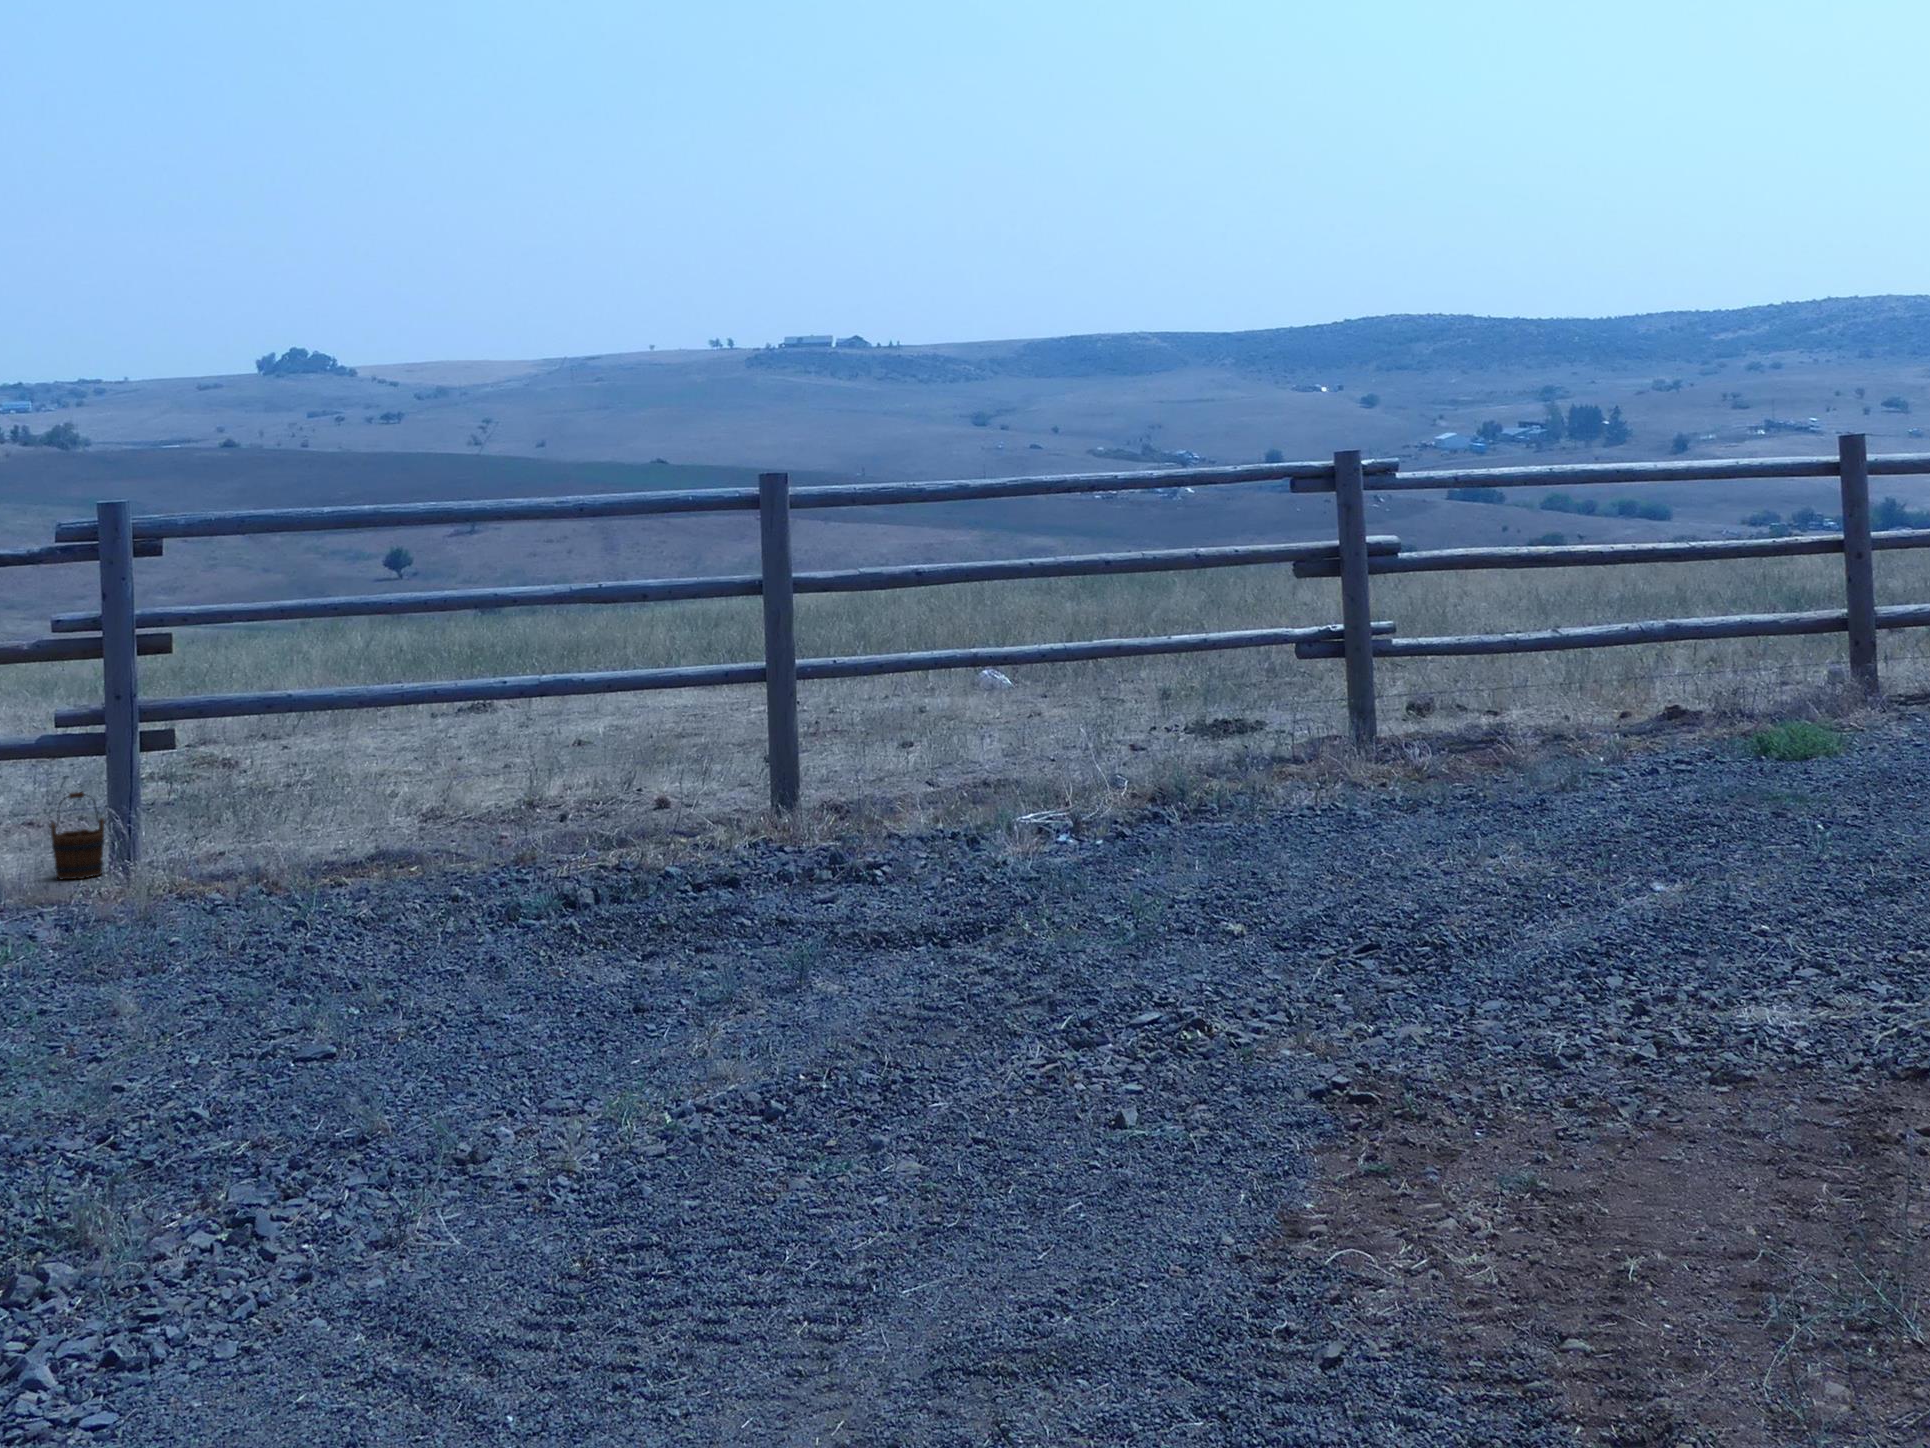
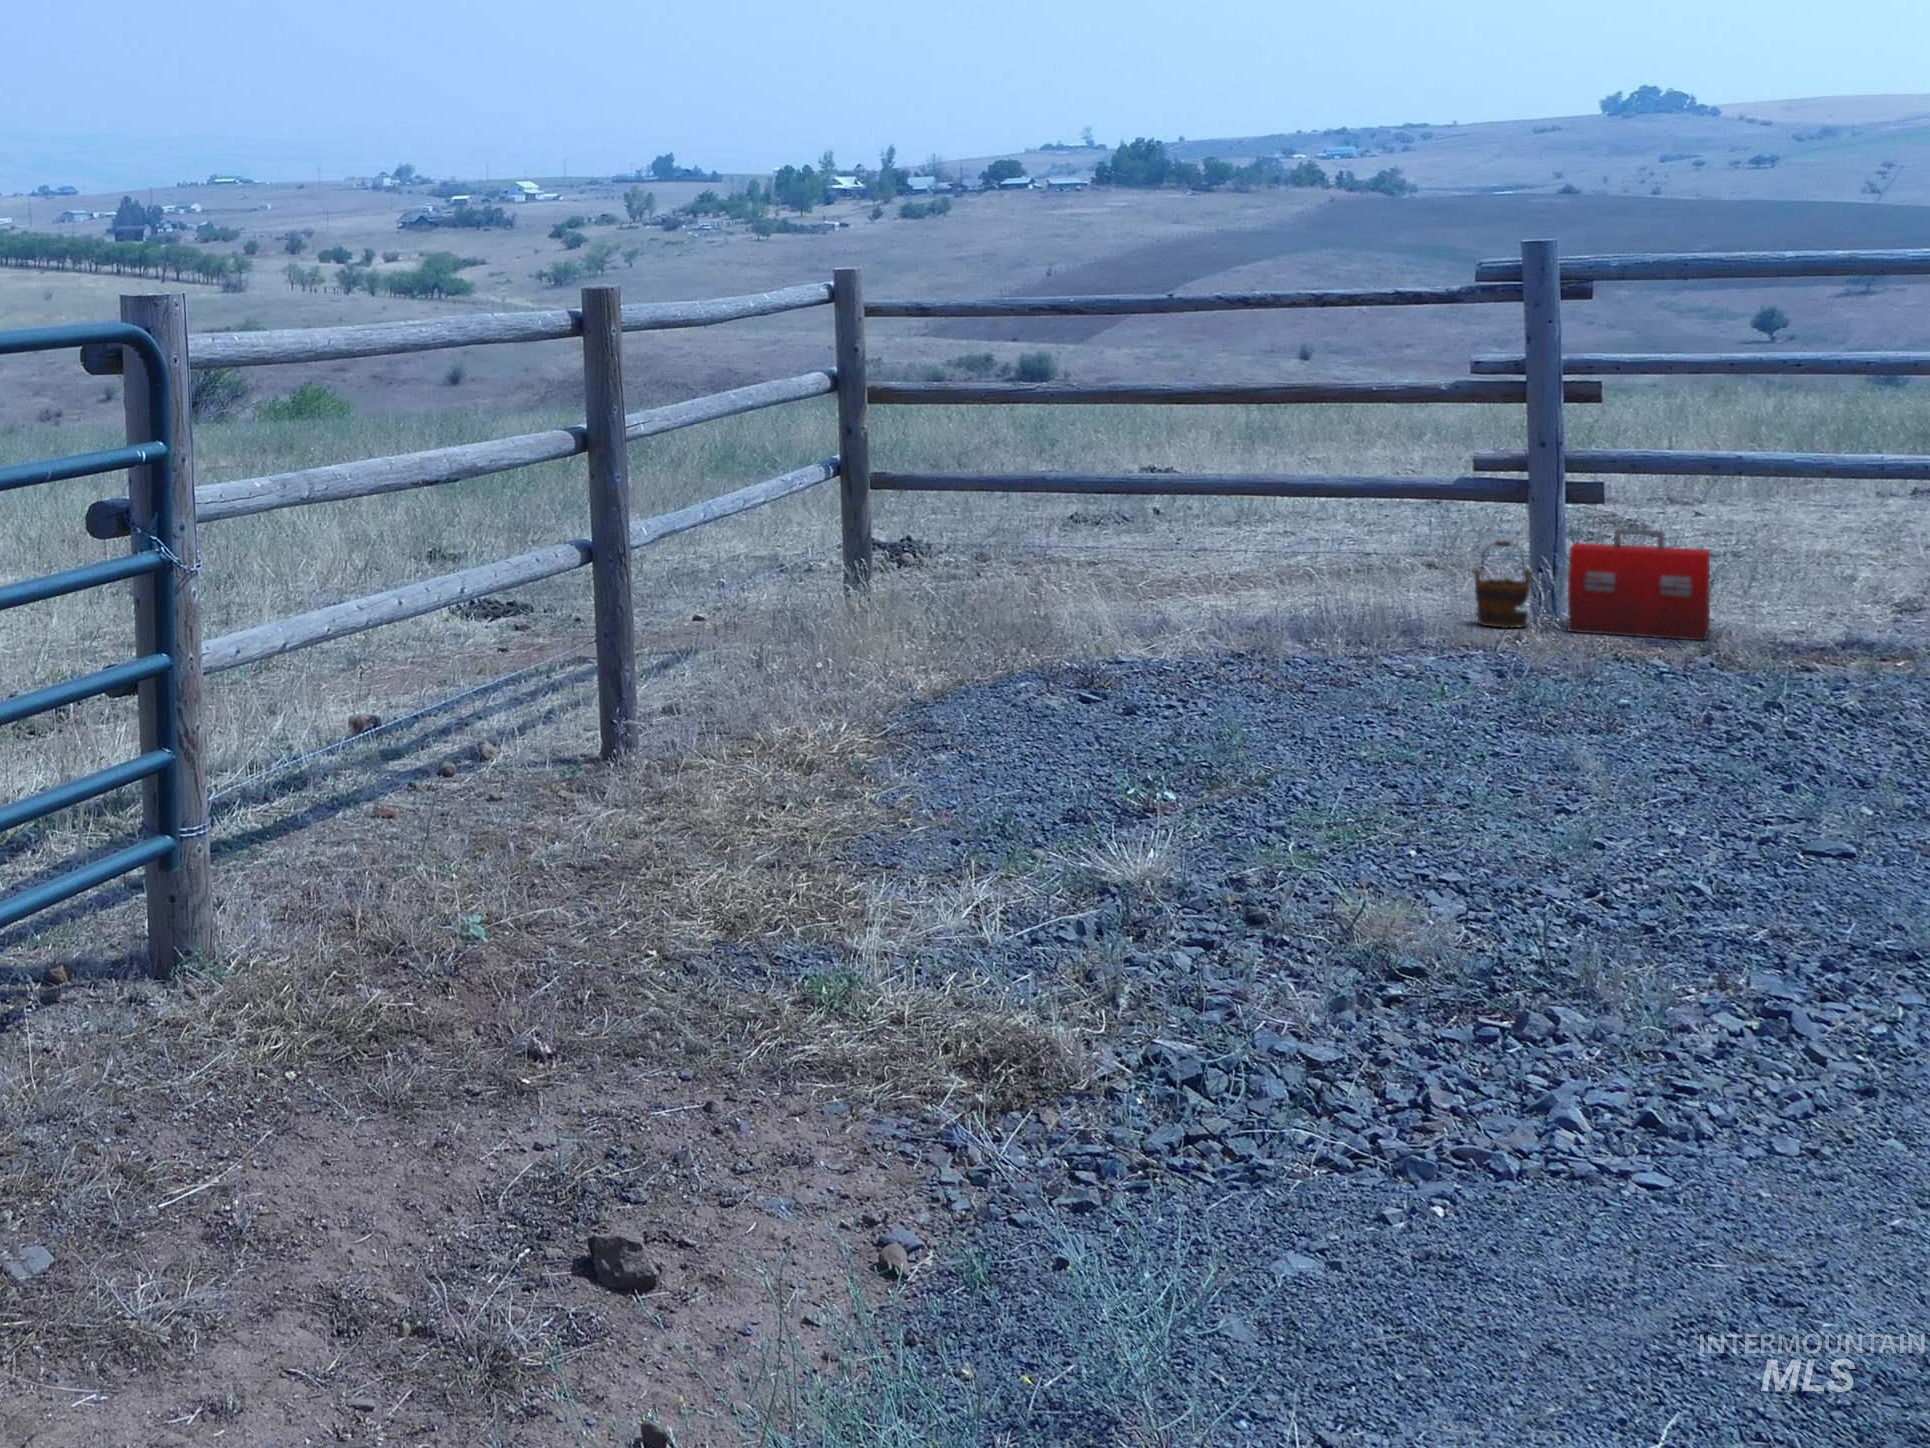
toolbox: none [137,765,267,874] -> present [1568,529,1710,641]

